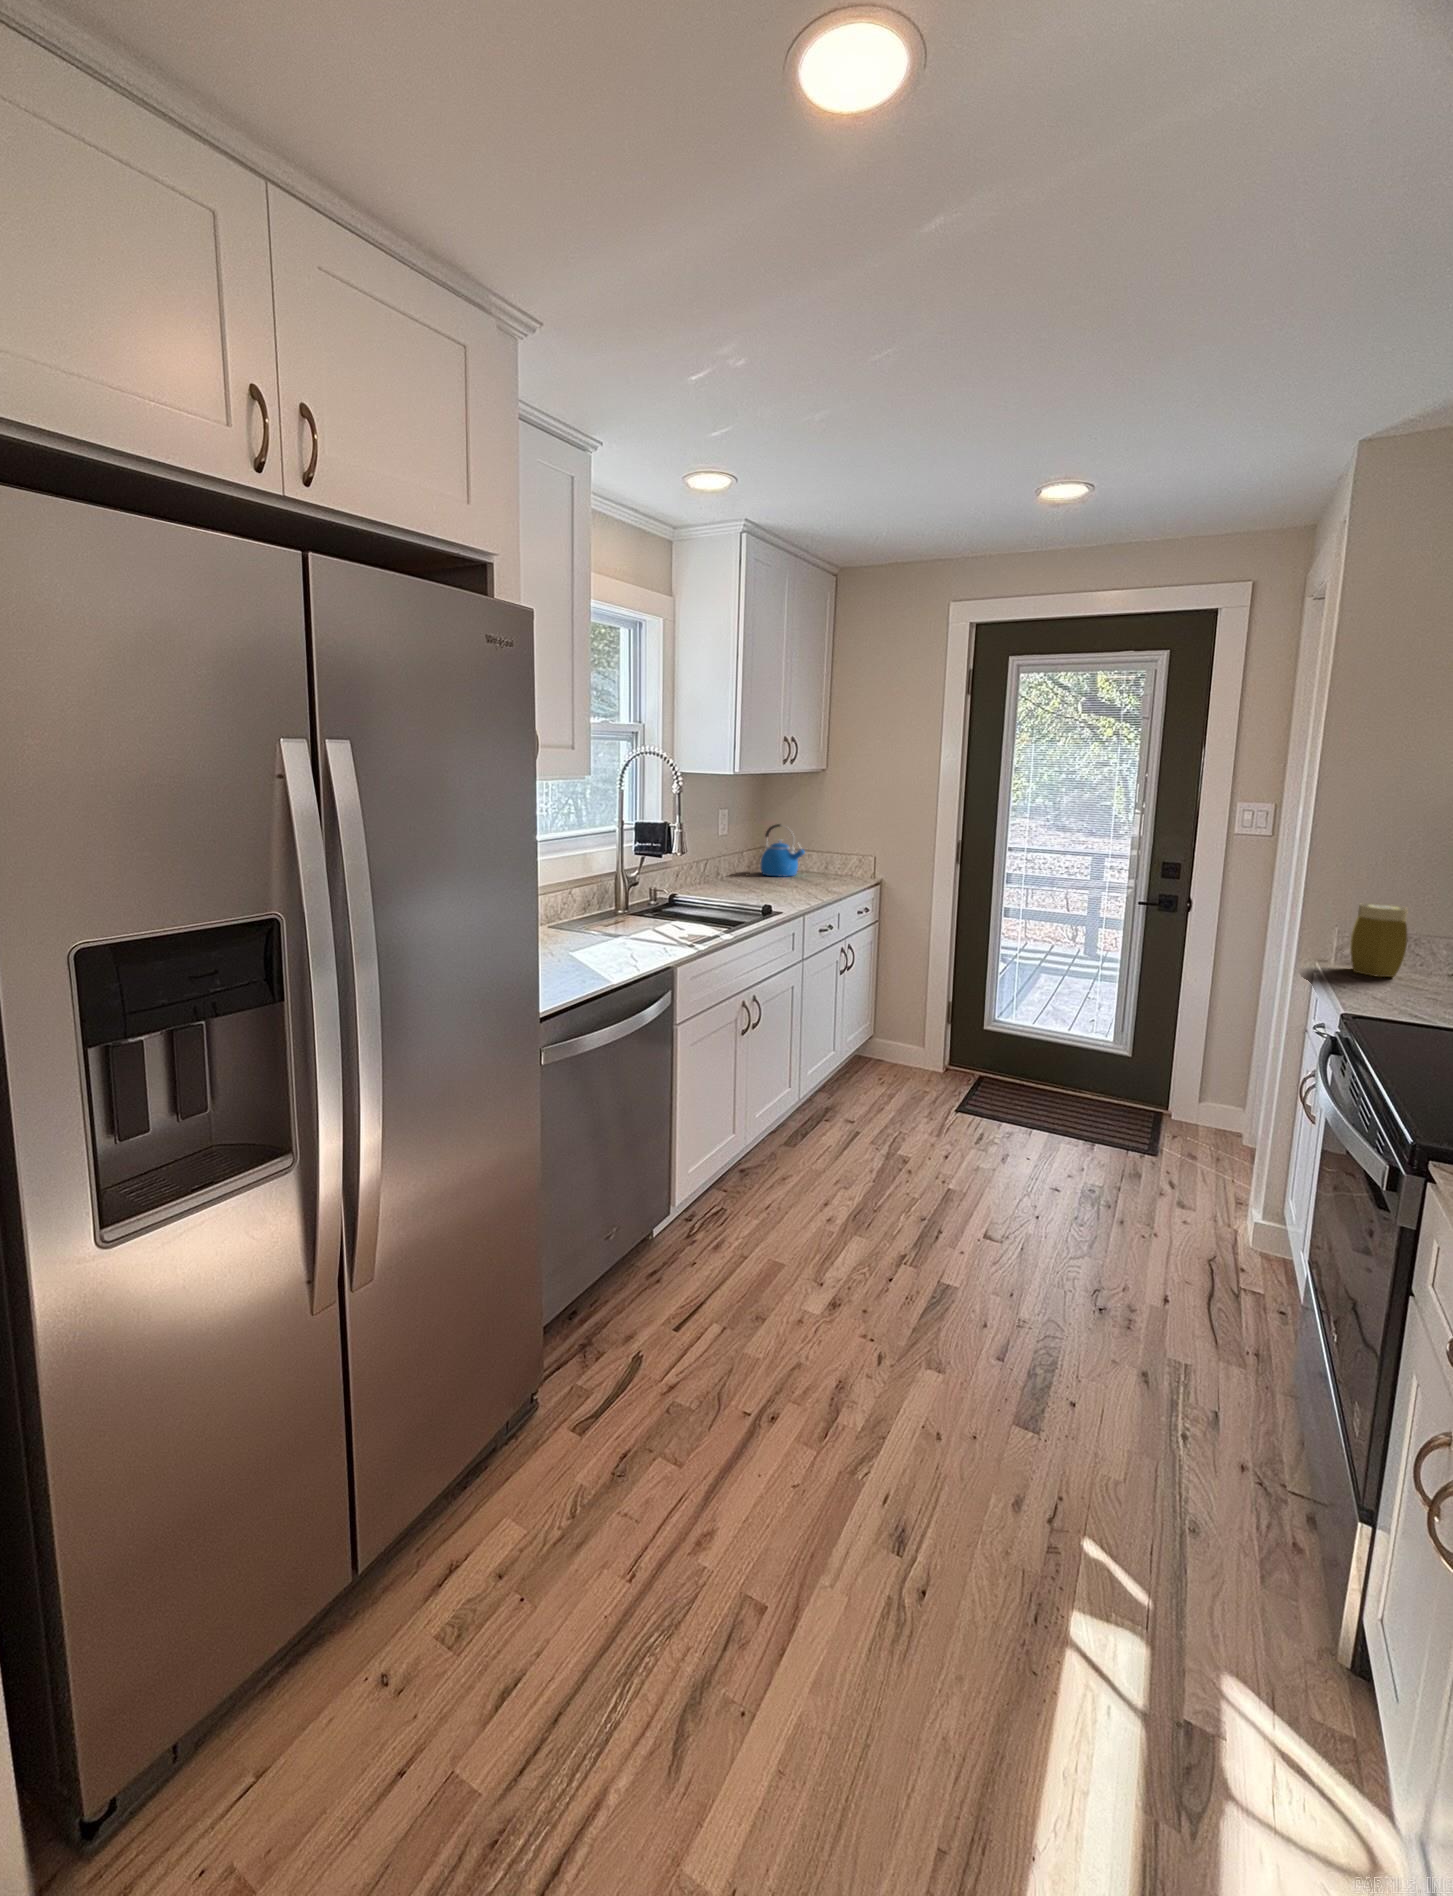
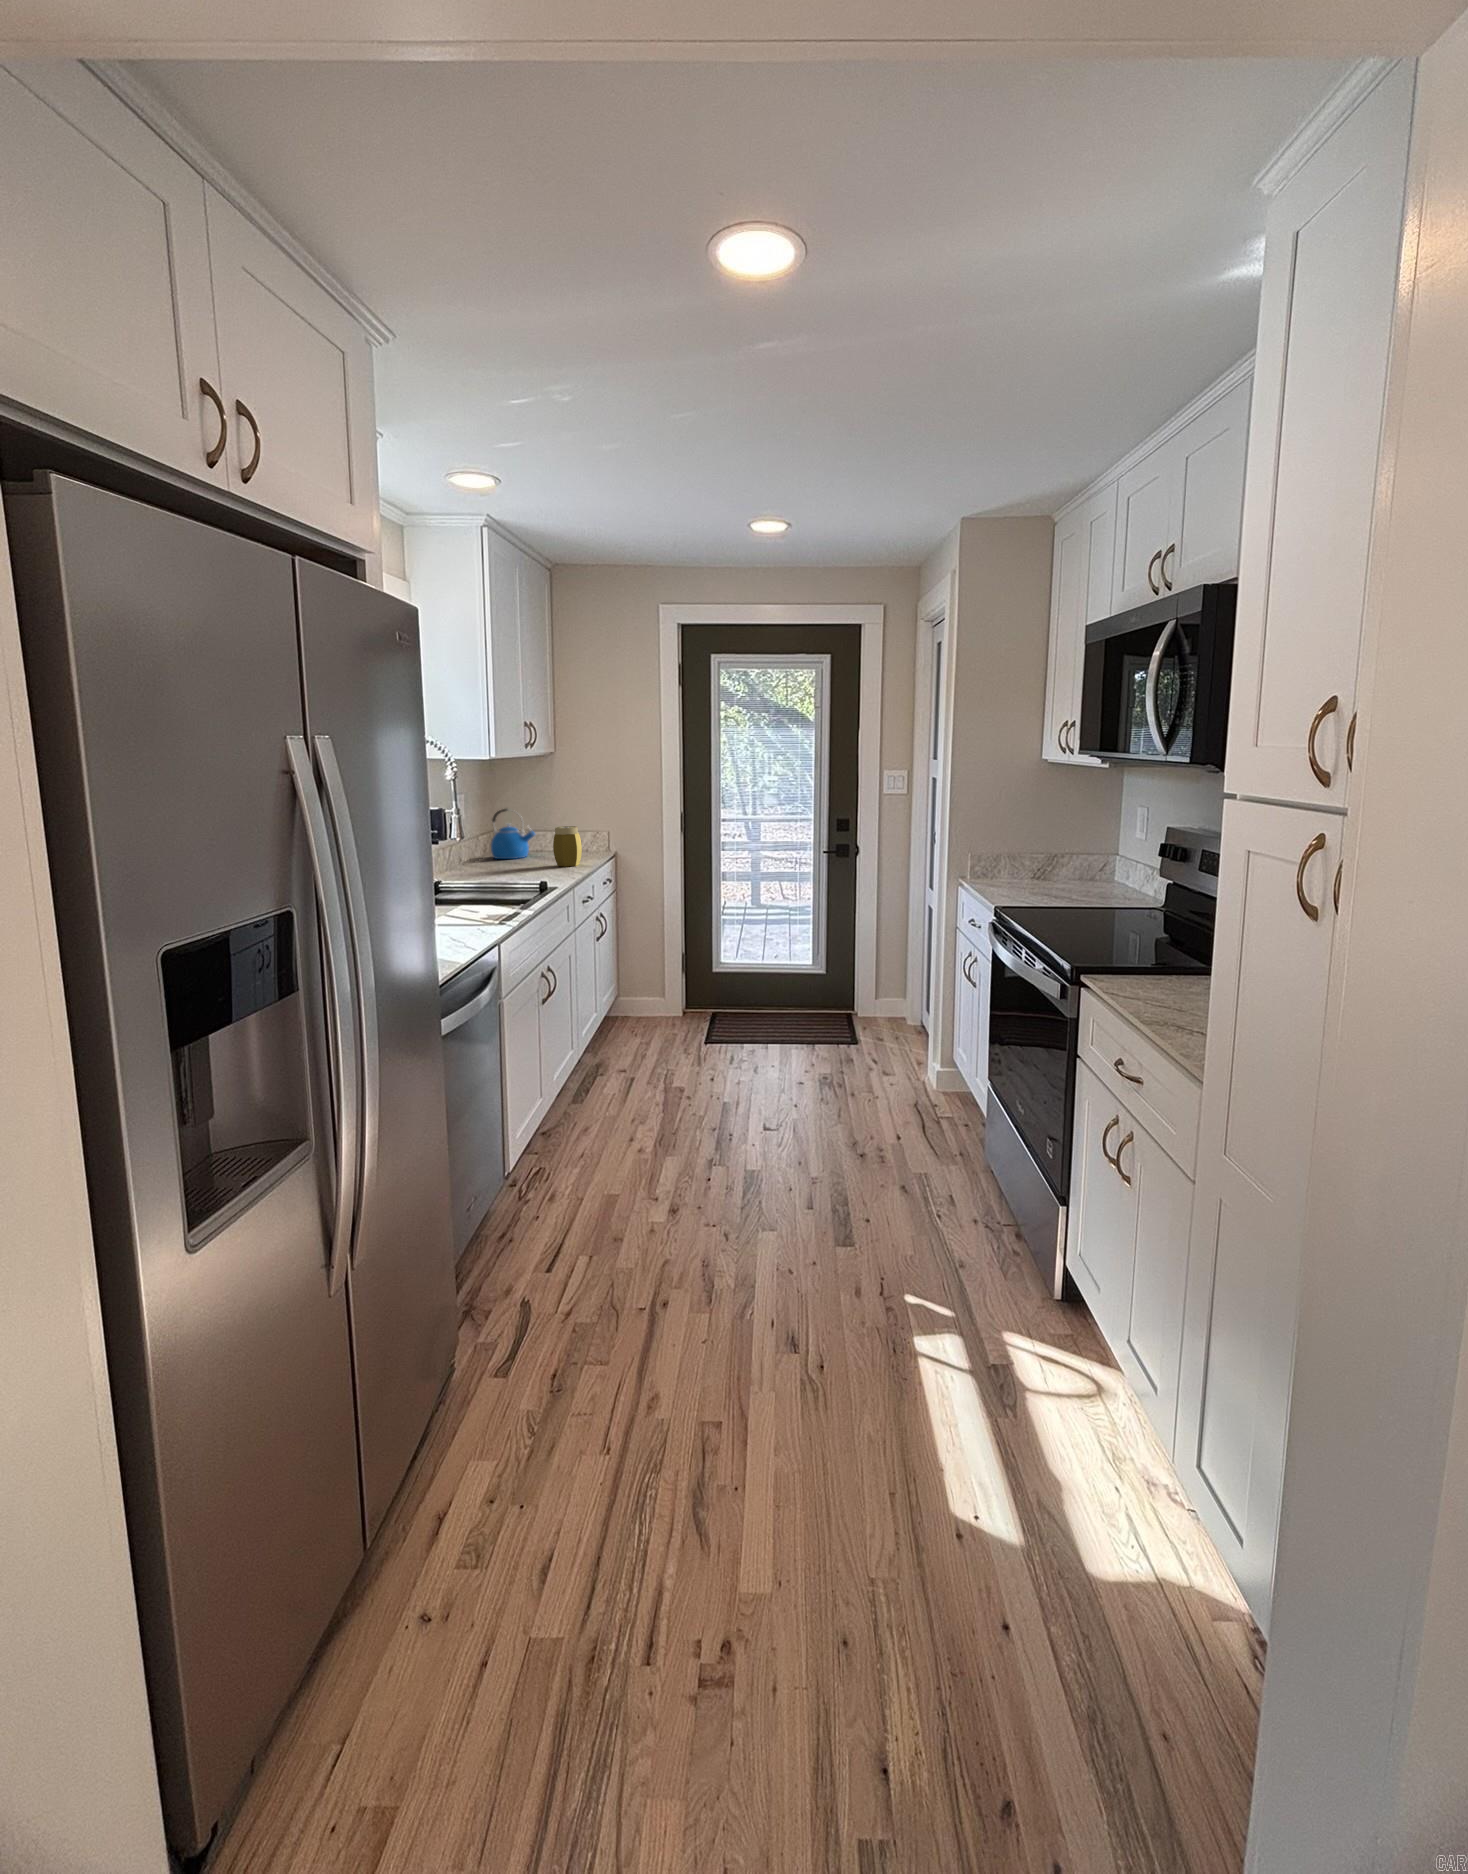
jar: present [1350,903,1408,977] -> present [553,826,582,867]

